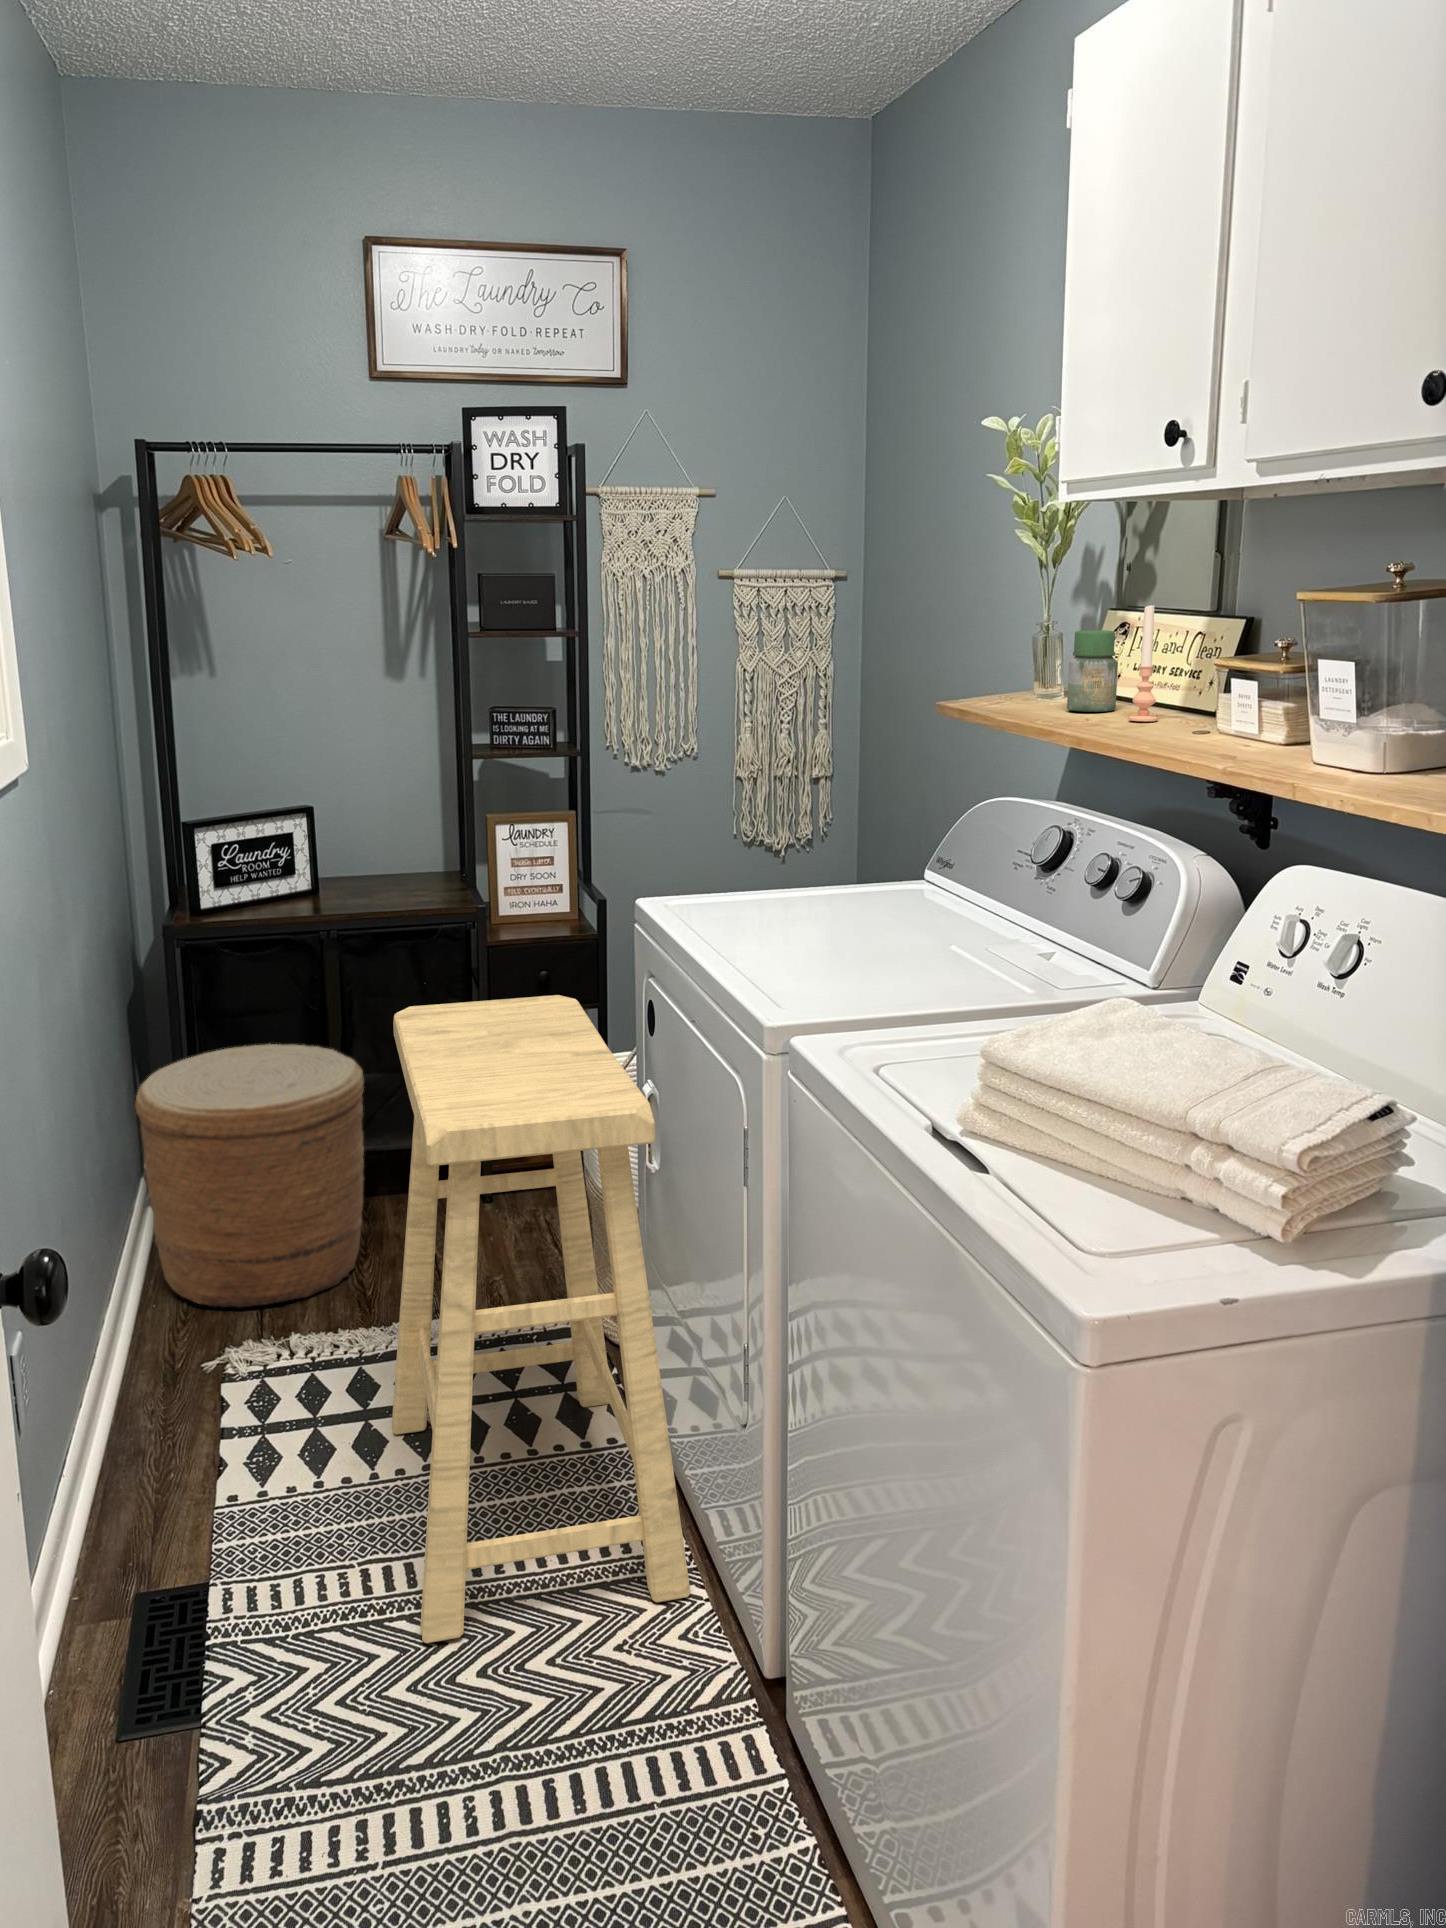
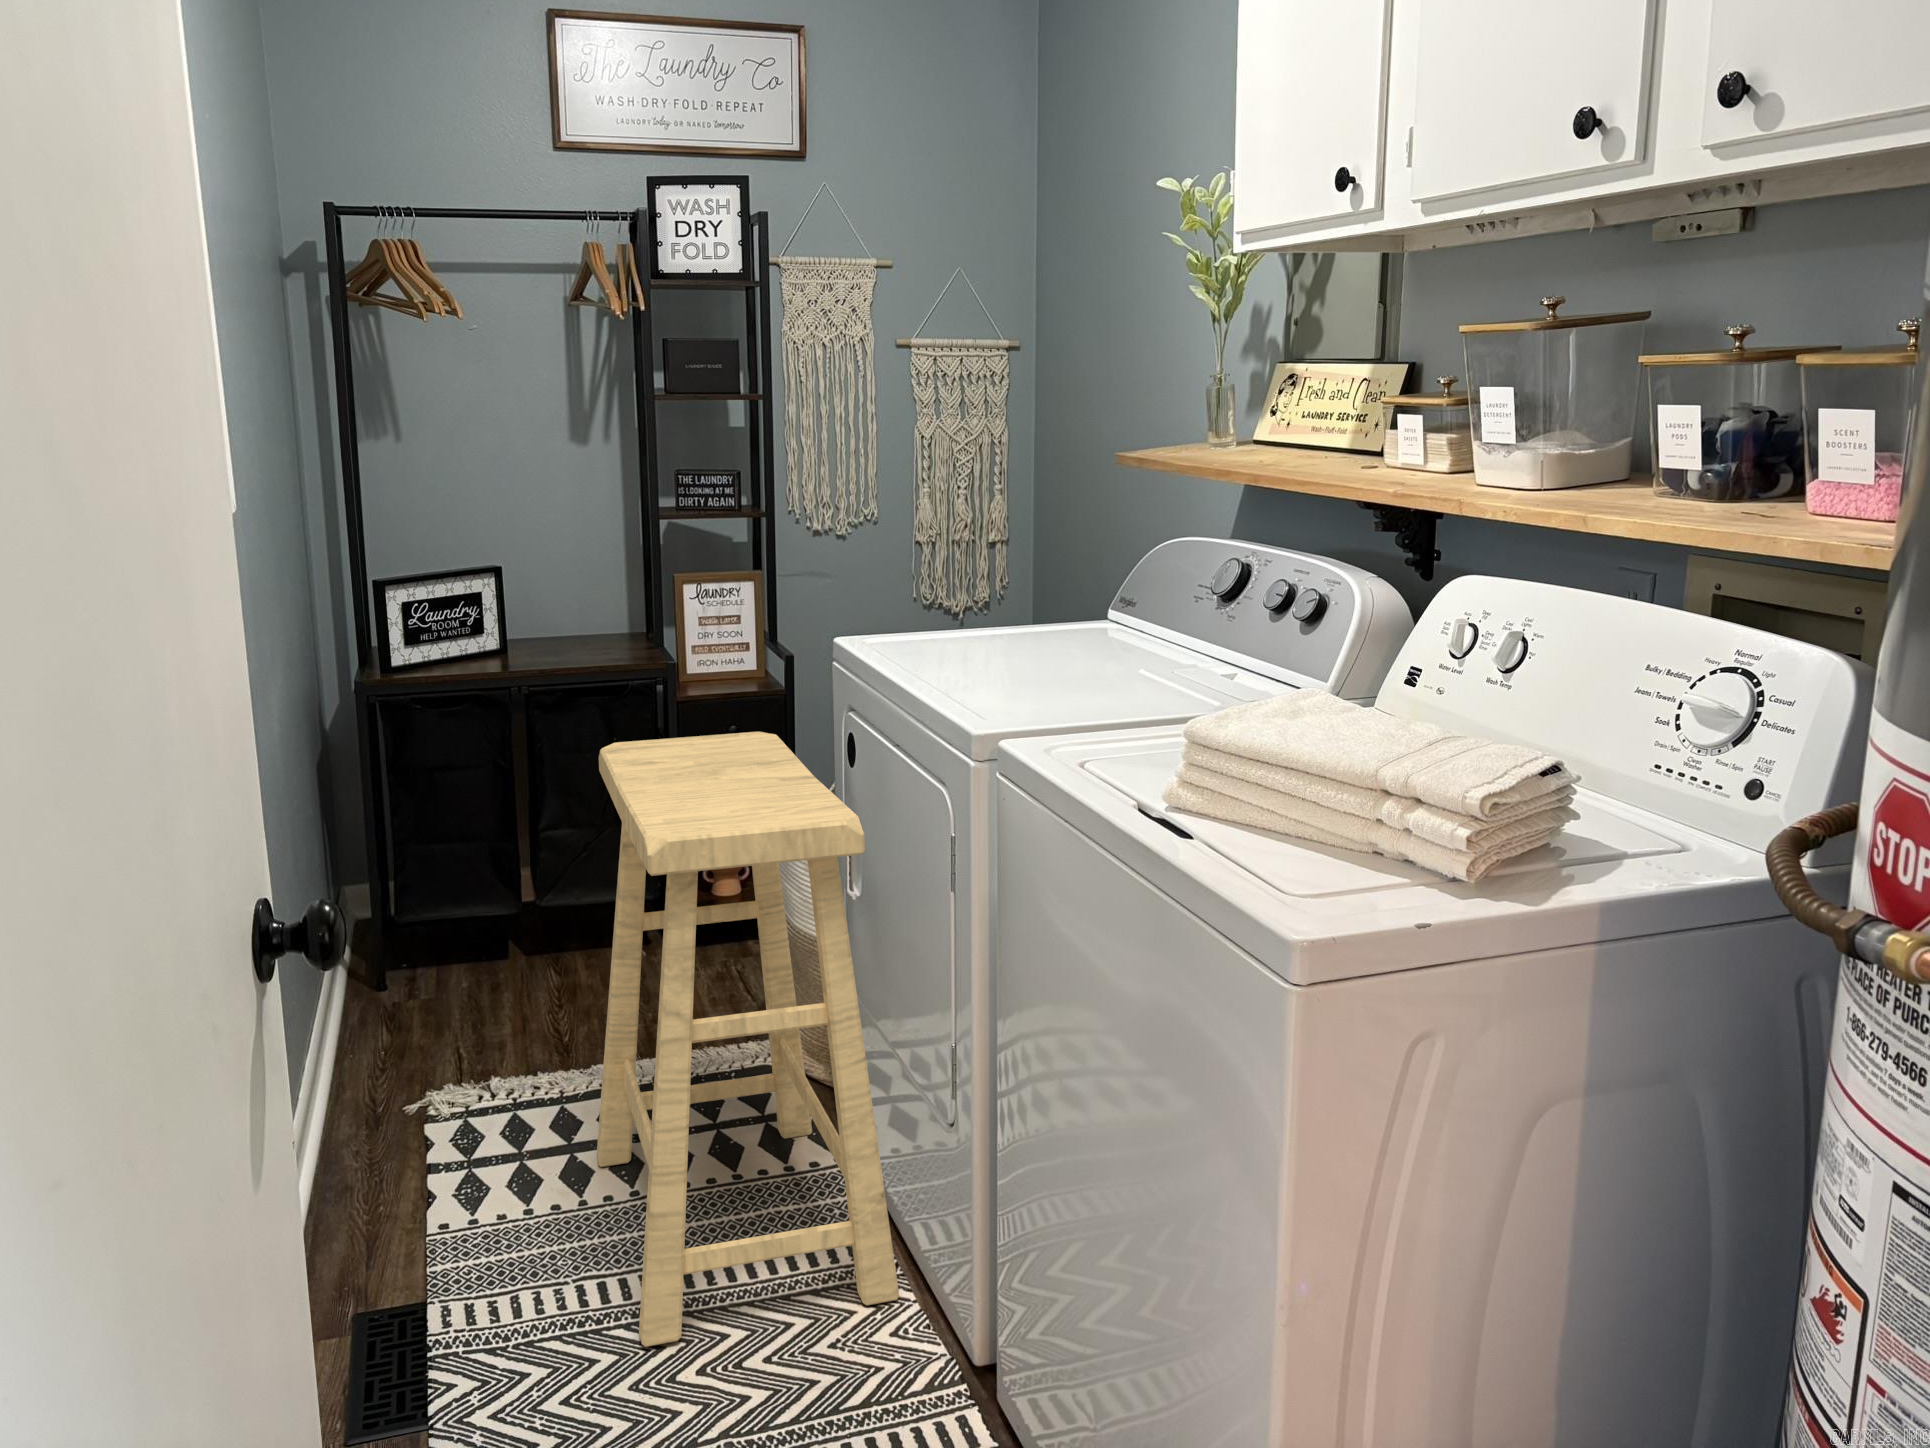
candle: present [1128,605,1158,721] -> none [1304,345,1331,456]
jar: present [1067,630,1118,712] -> none [1245,374,1292,450]
woven basket: present [135,1044,364,1307] -> none [329,801,556,1058]

